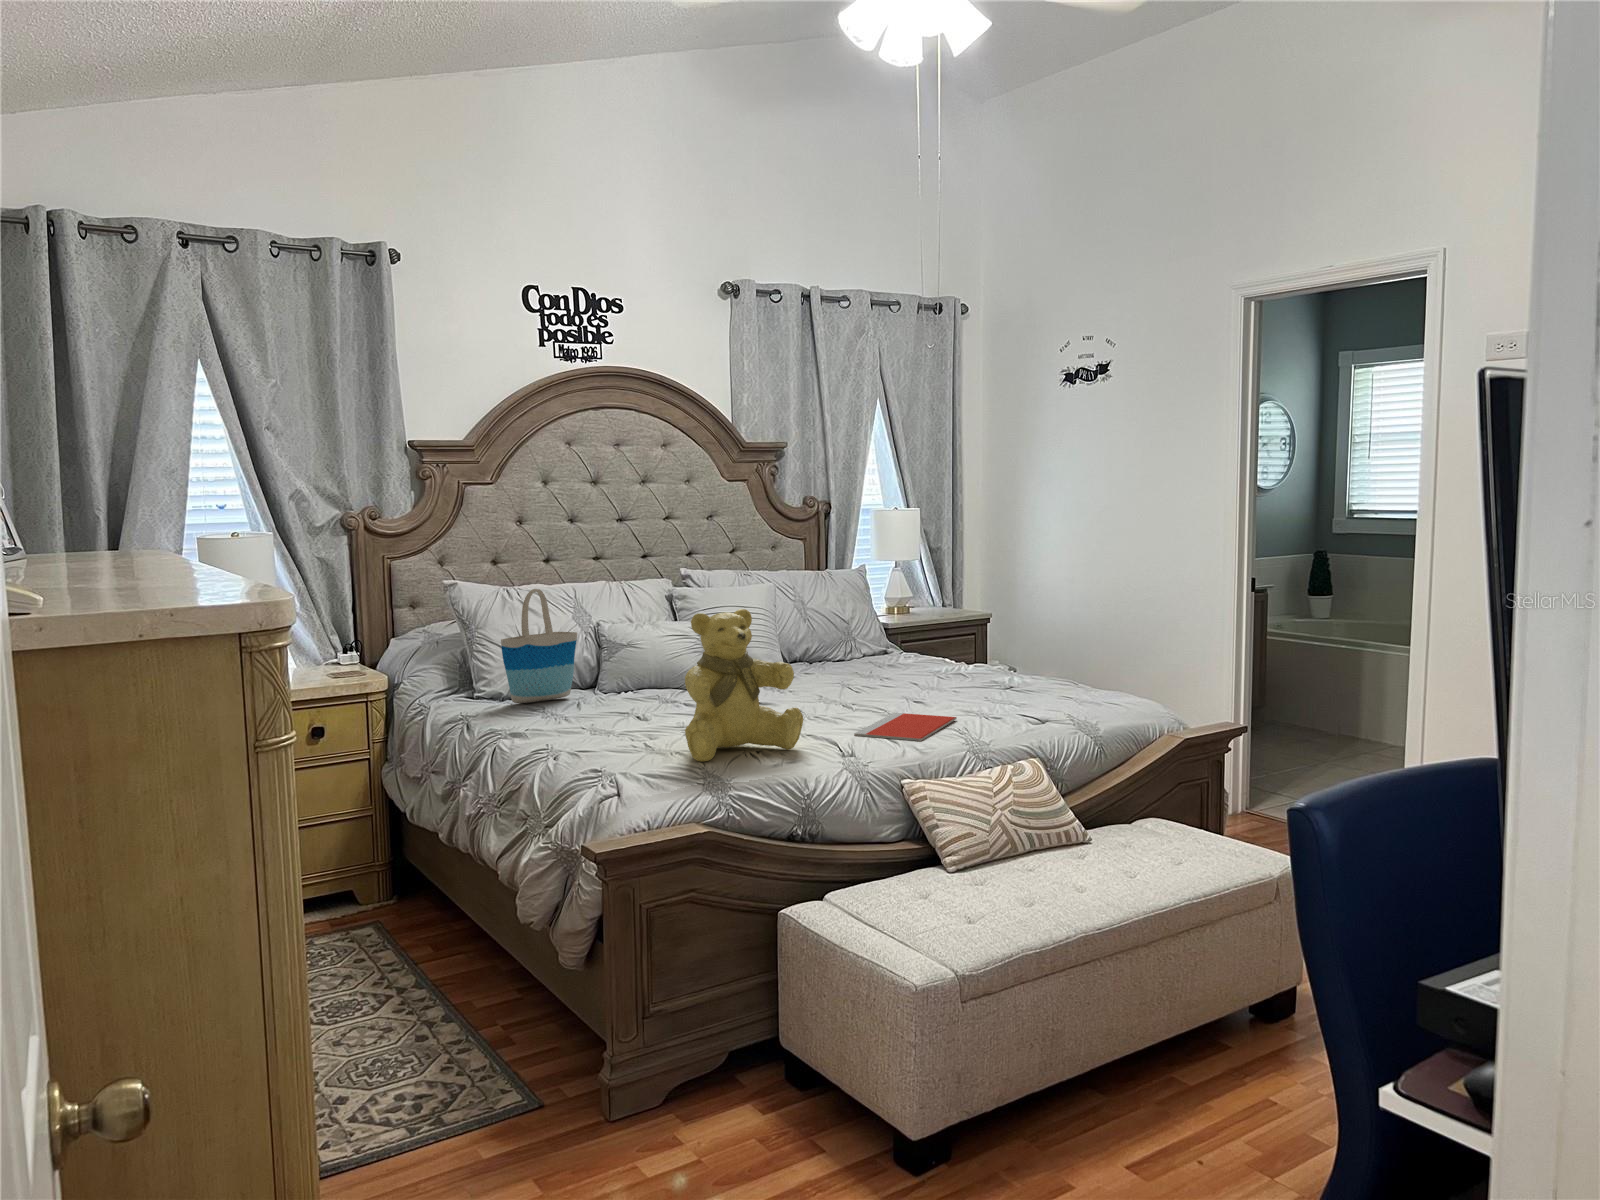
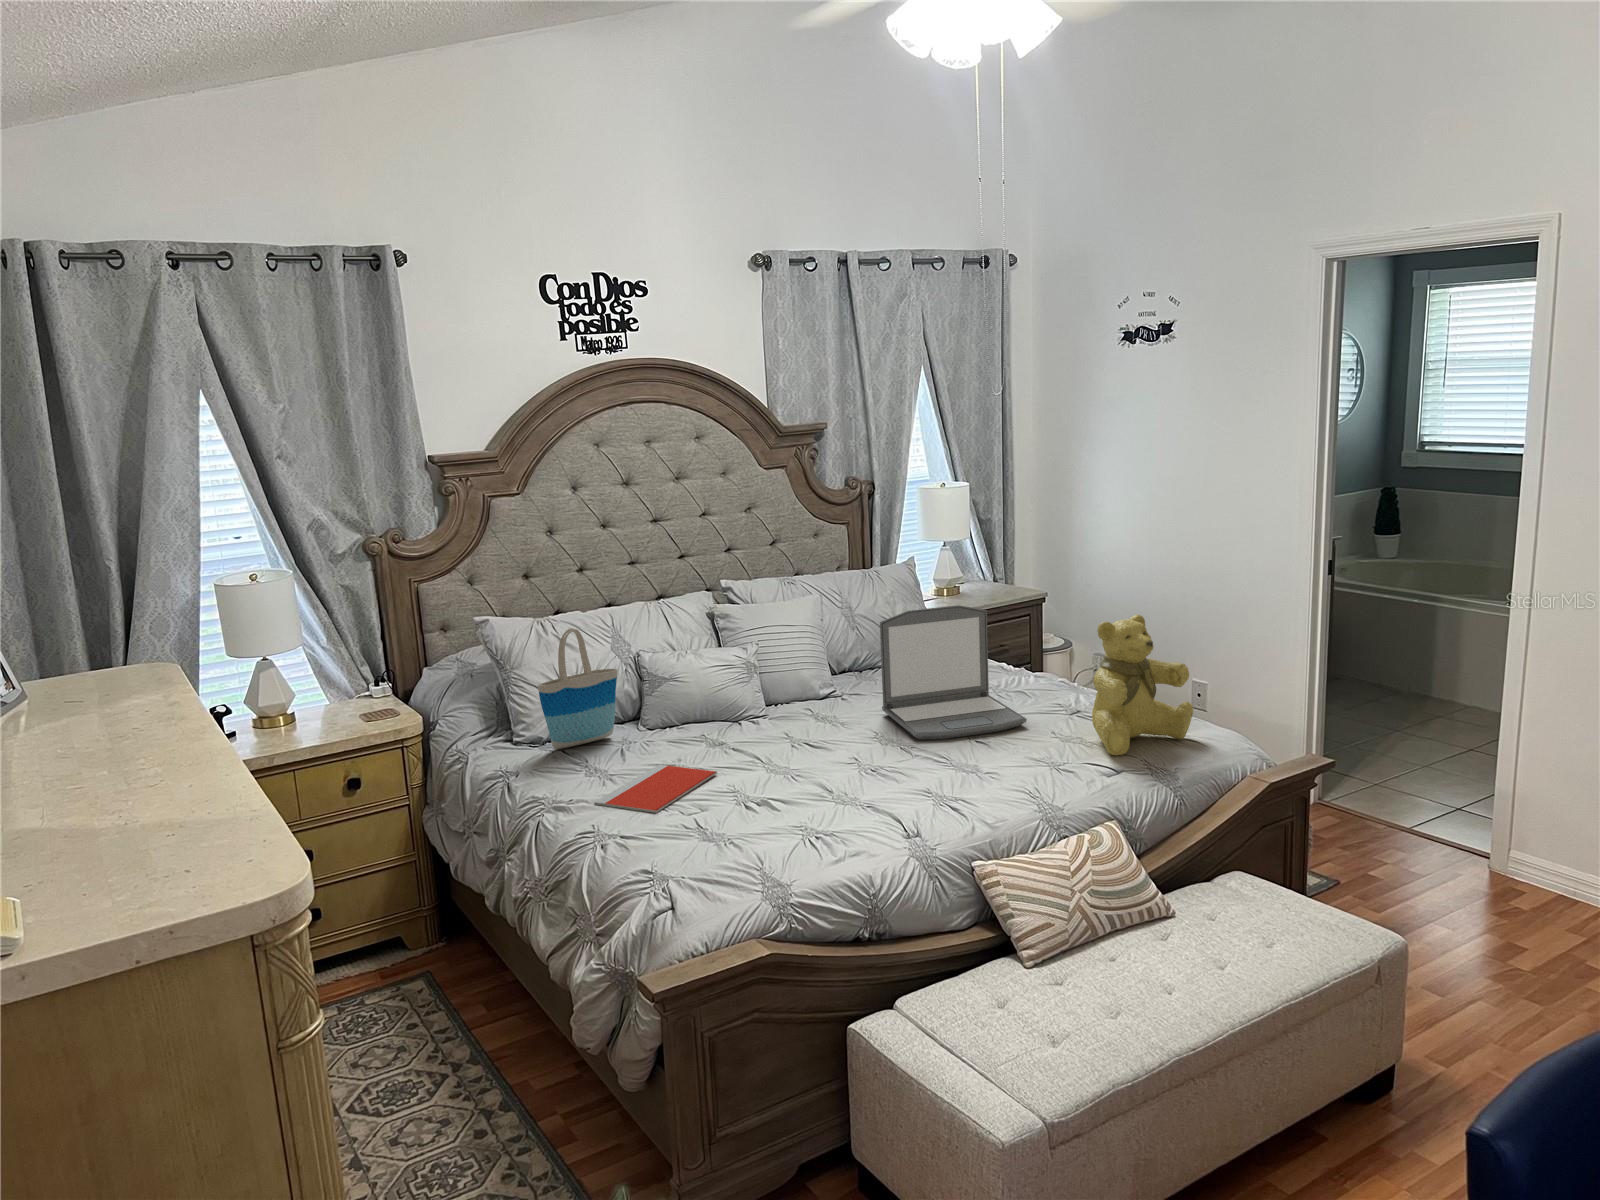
laptop: none [827,587,962,703] -> present [880,605,1026,740]
teddy bear: present [685,609,803,762] -> present [1092,615,1193,756]
notebook: present [854,713,957,741] -> present [595,765,717,813]

